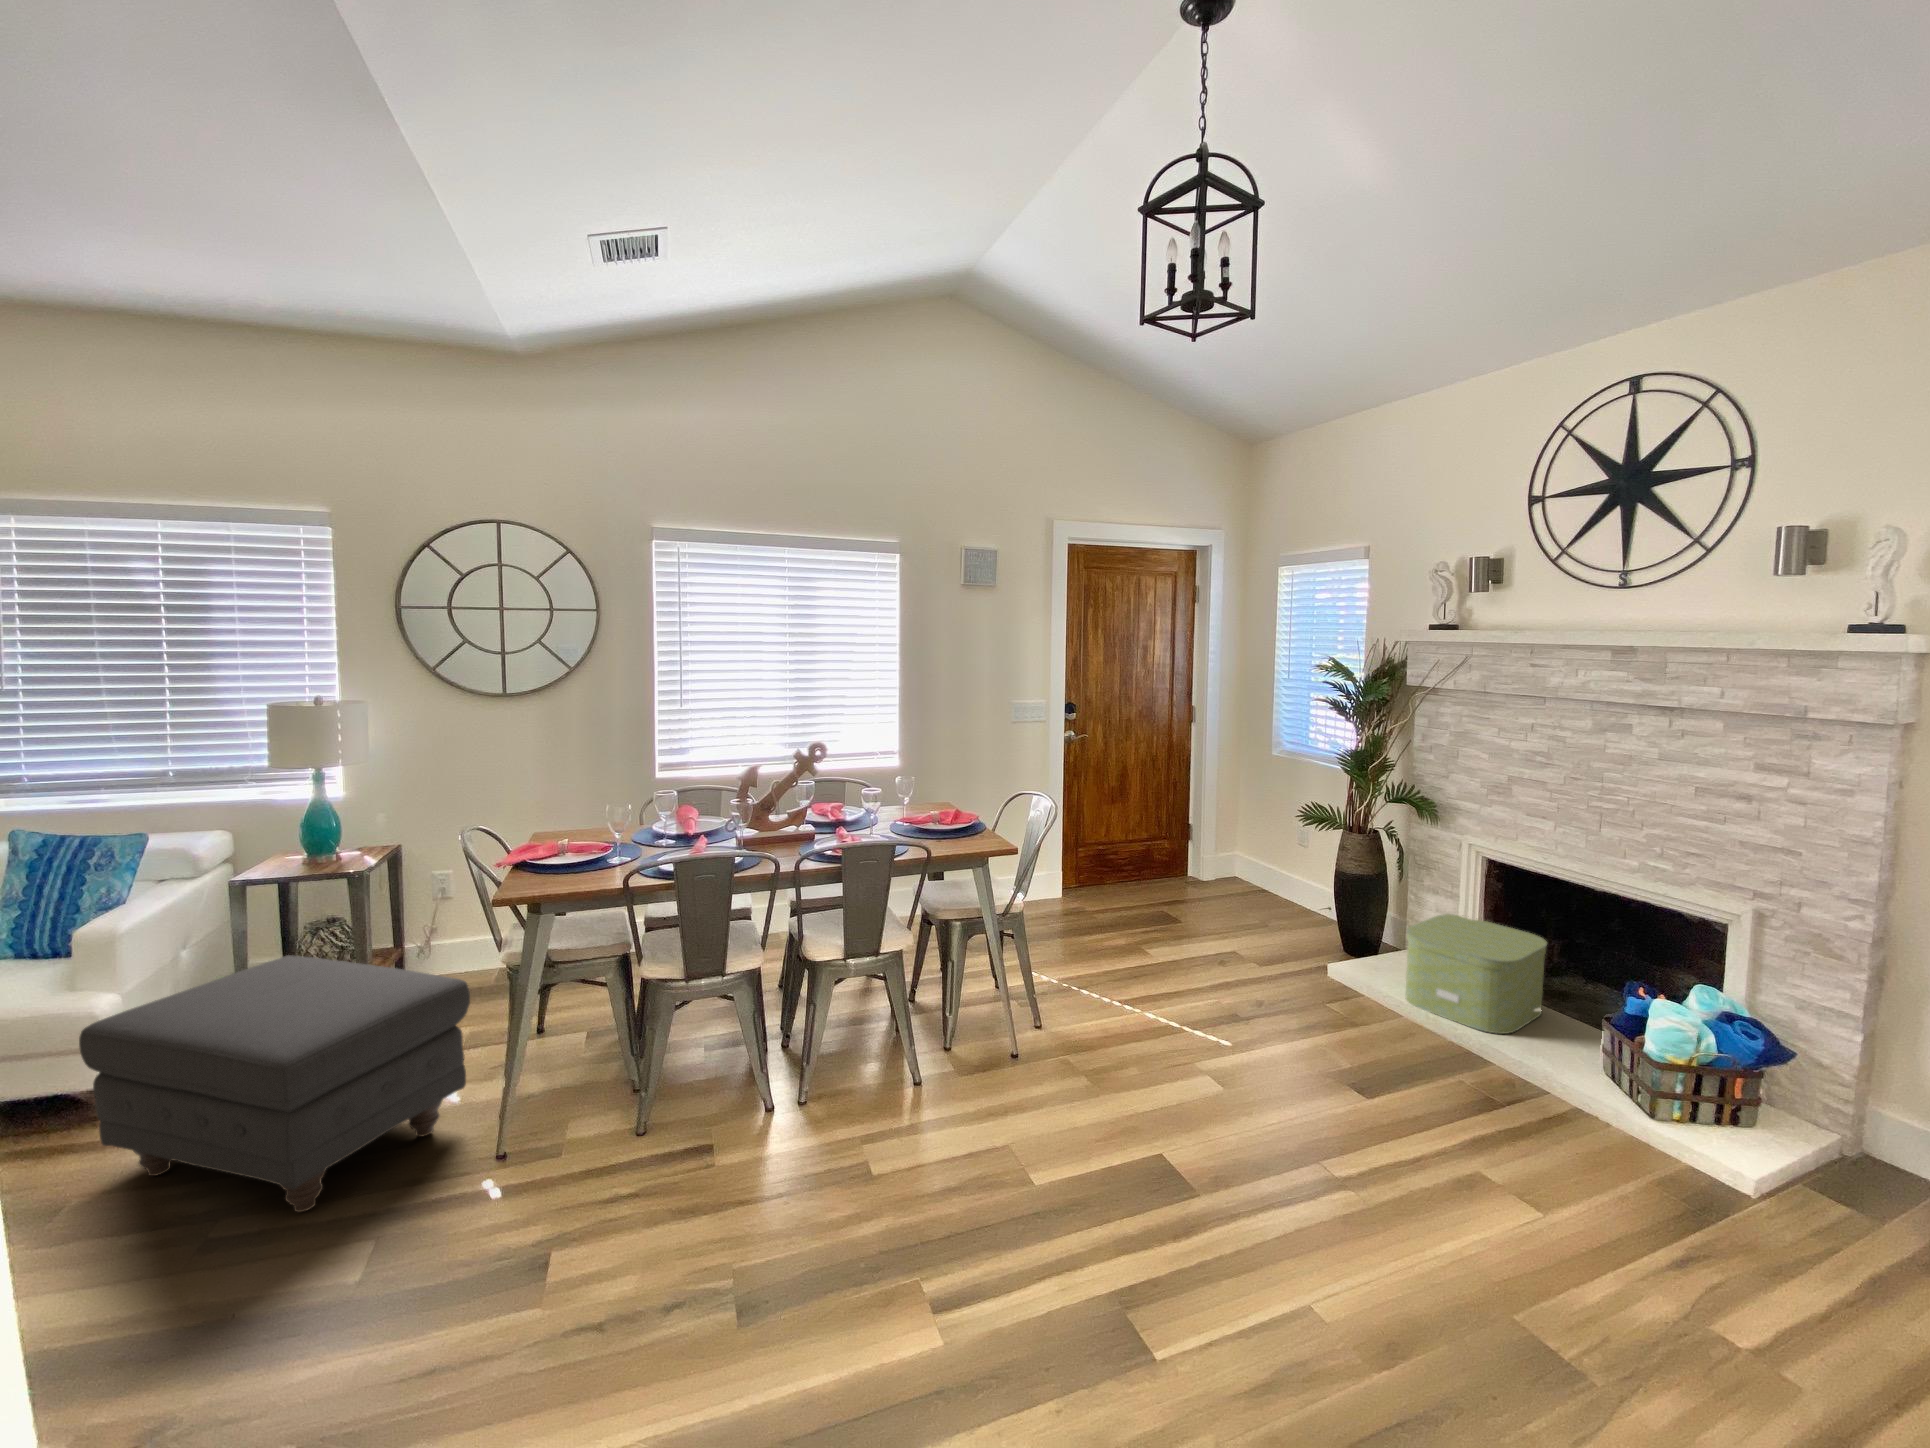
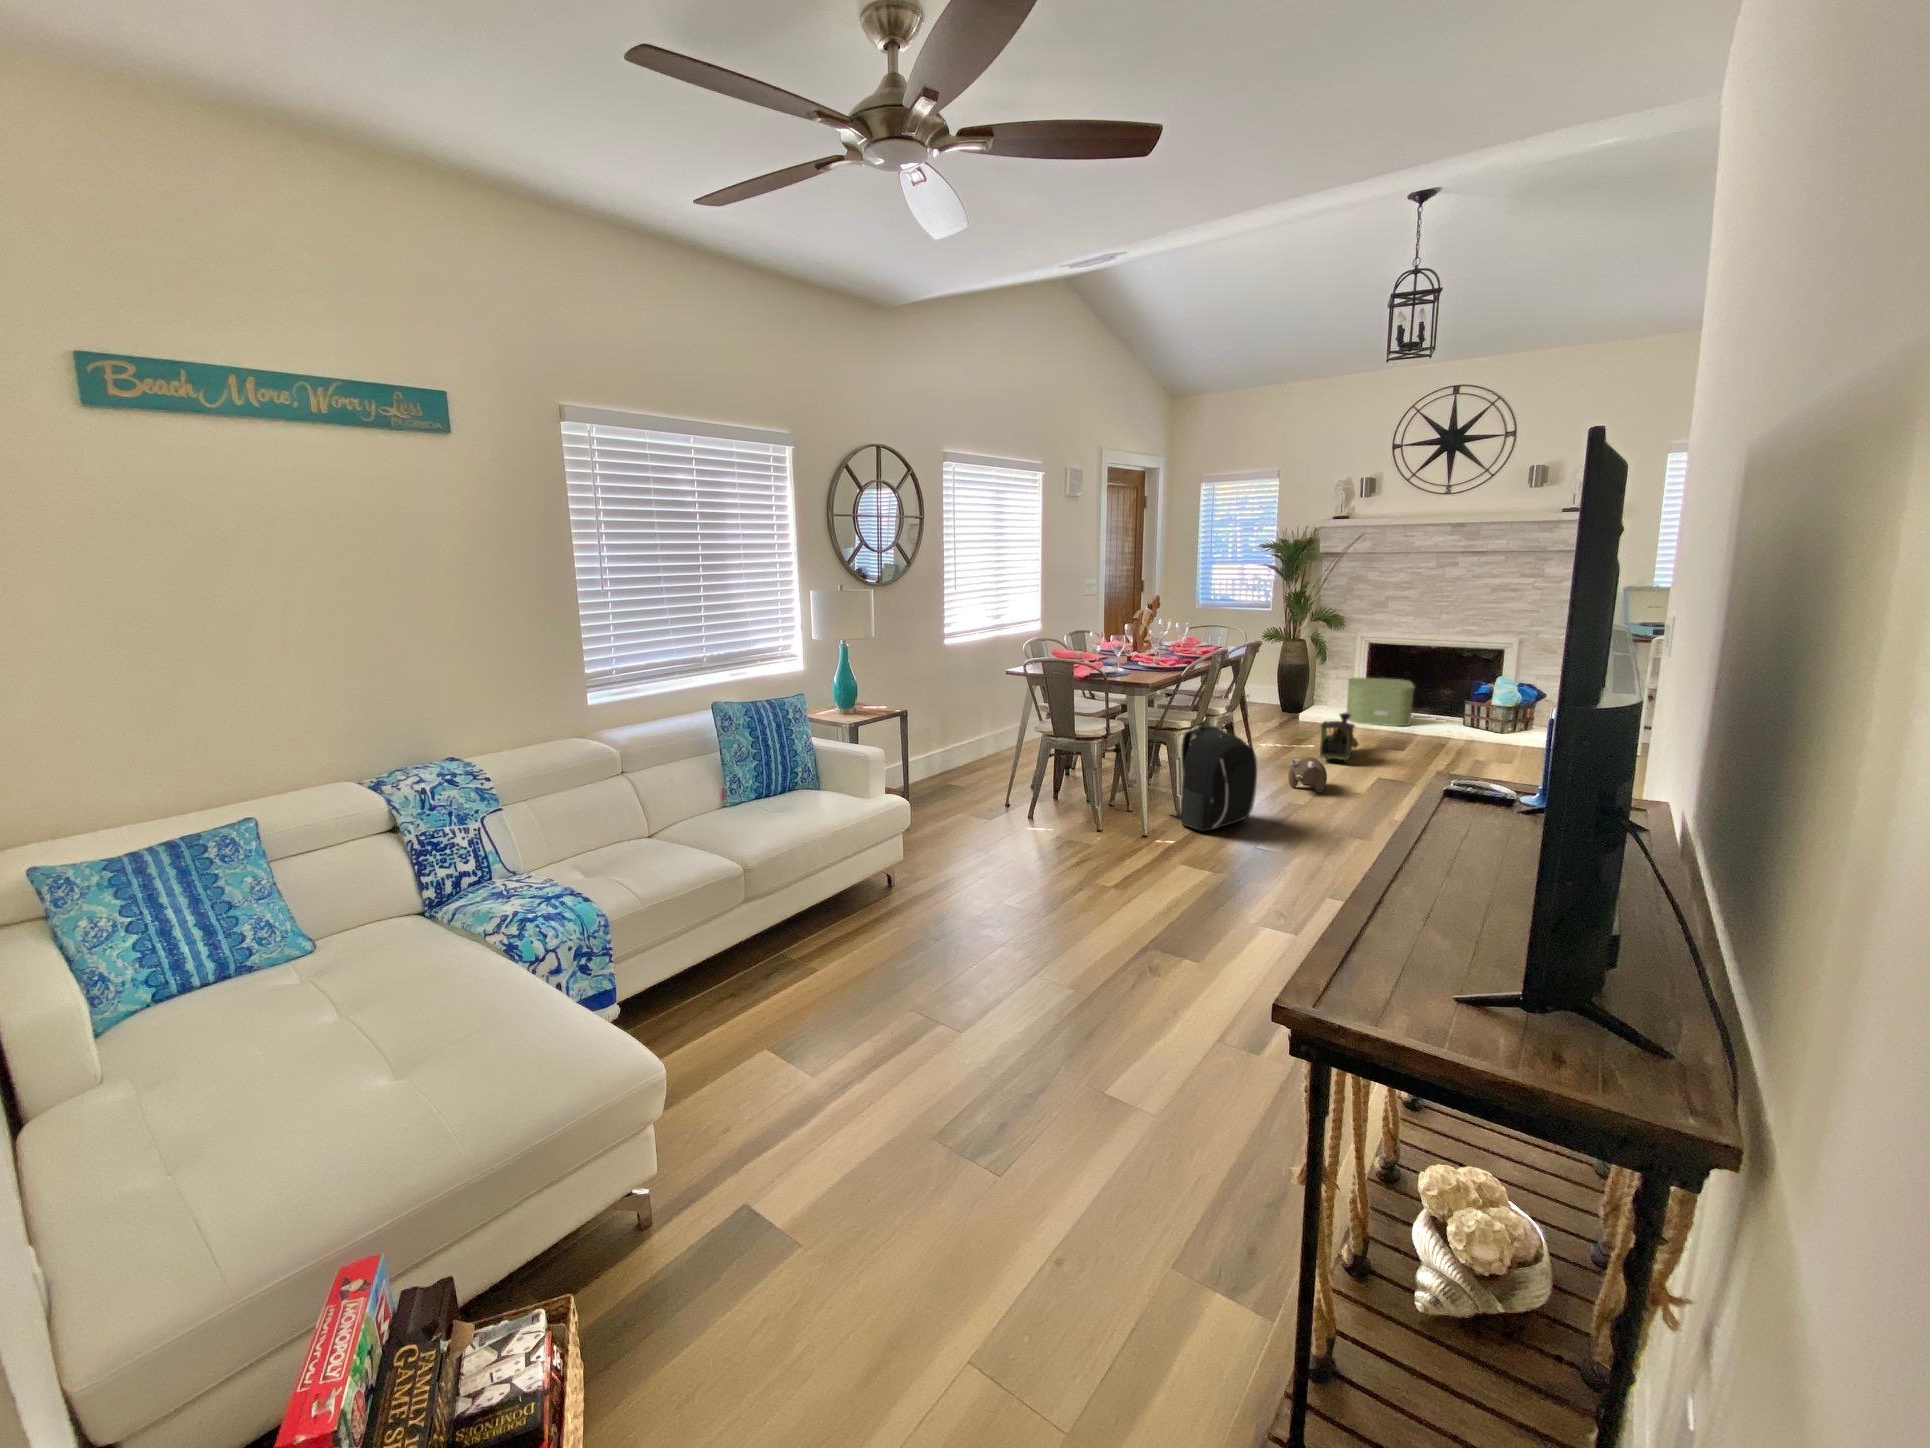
ottoman: present [79,955,470,1212] -> none [959,746,1162,890]
backpack: none [584,978,729,1163] -> present [1176,726,1257,831]
toy train: none [1129,987,1256,1088] -> present [1320,713,1358,762]
plush toy: none [919,1065,1014,1141] -> present [1288,757,1327,792]

